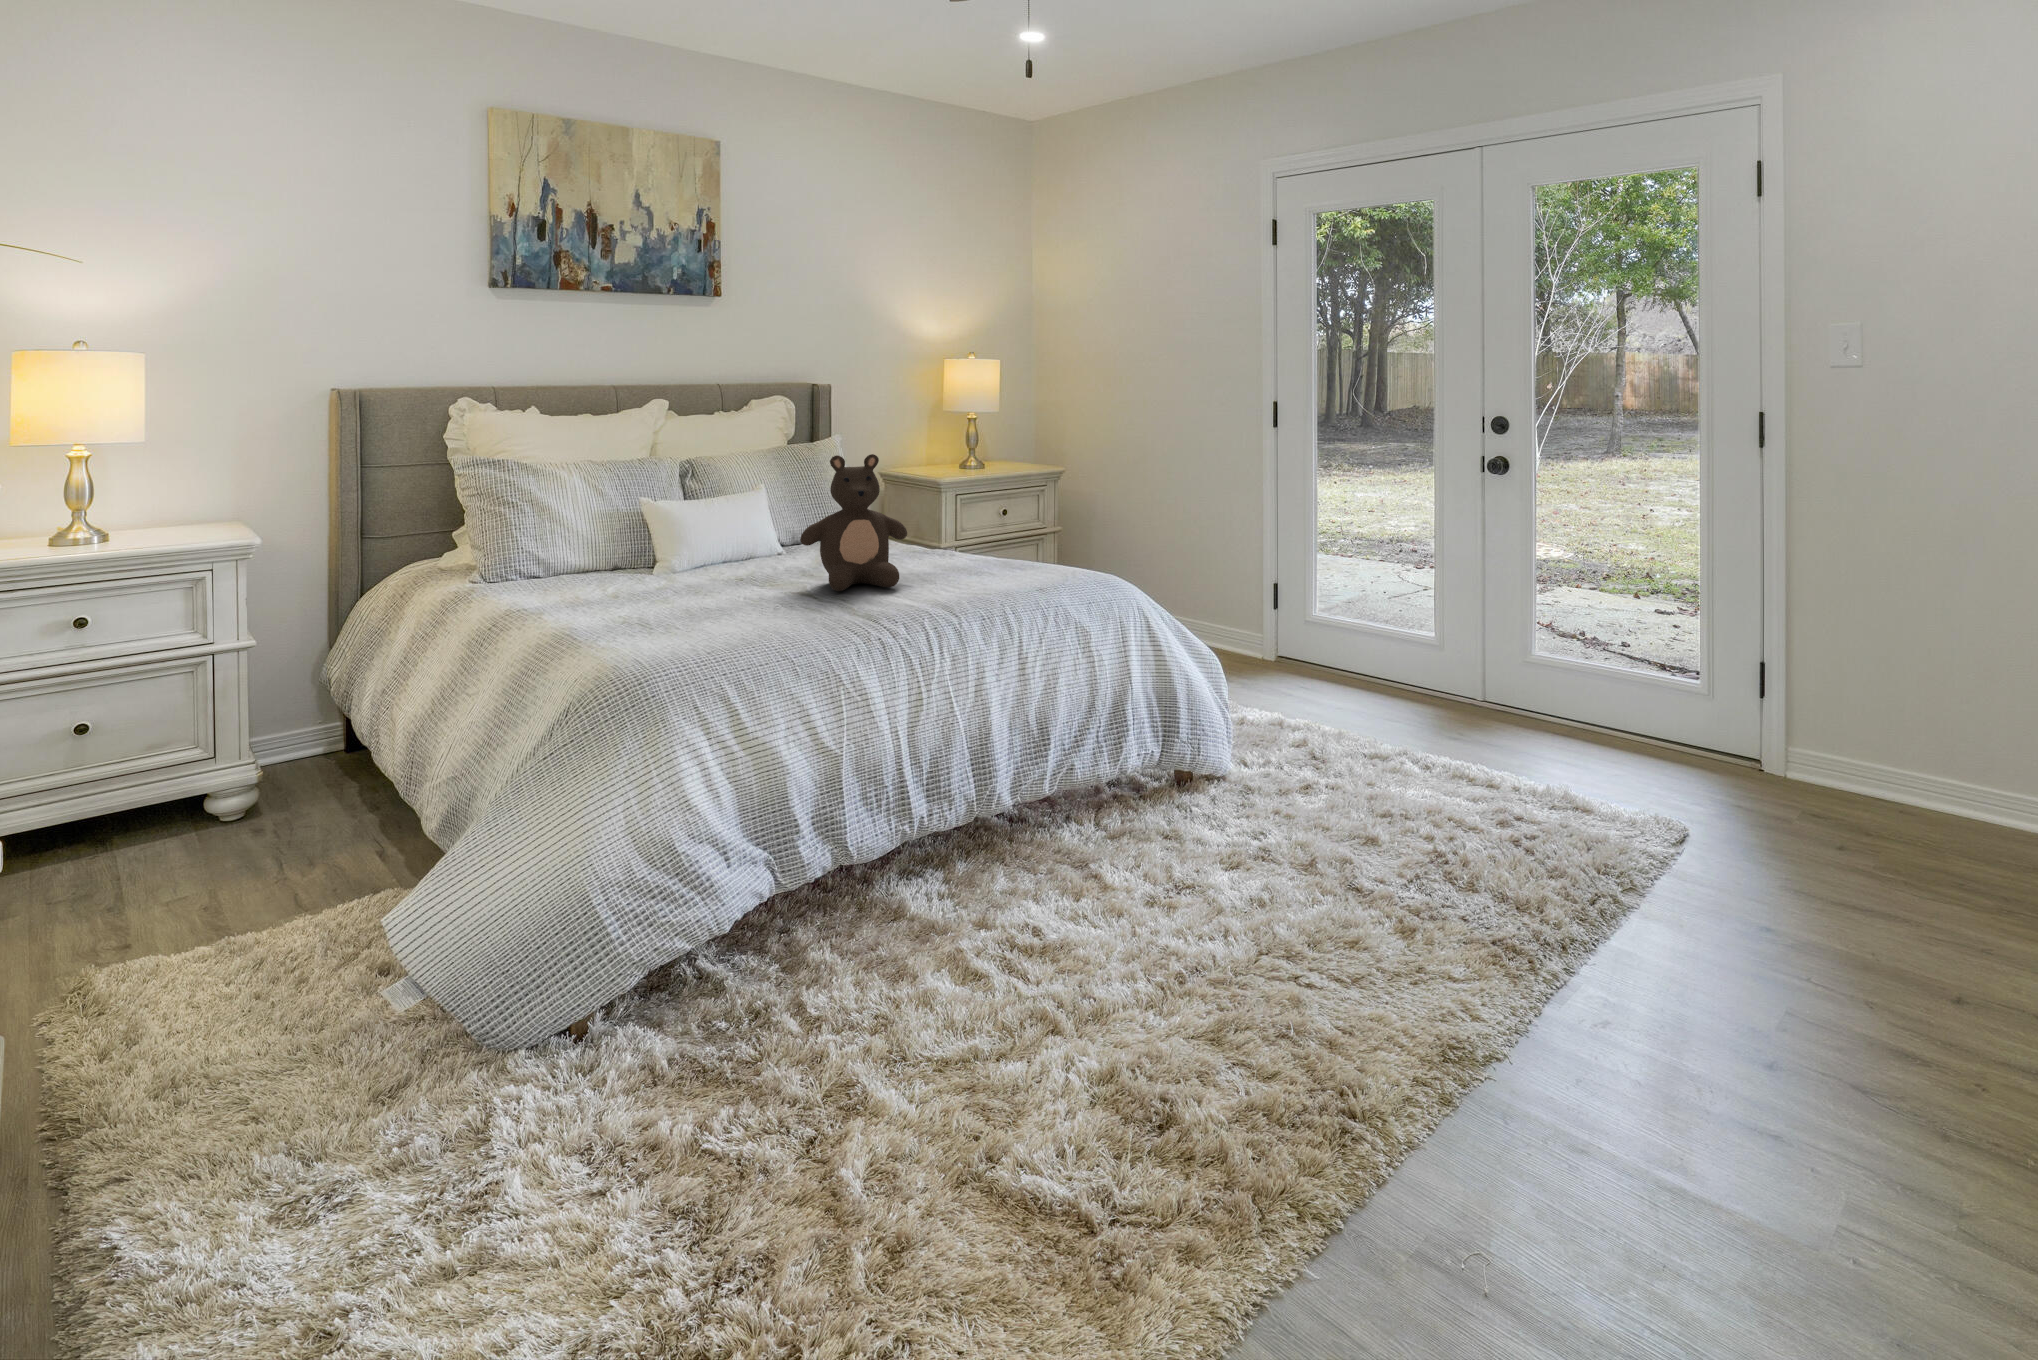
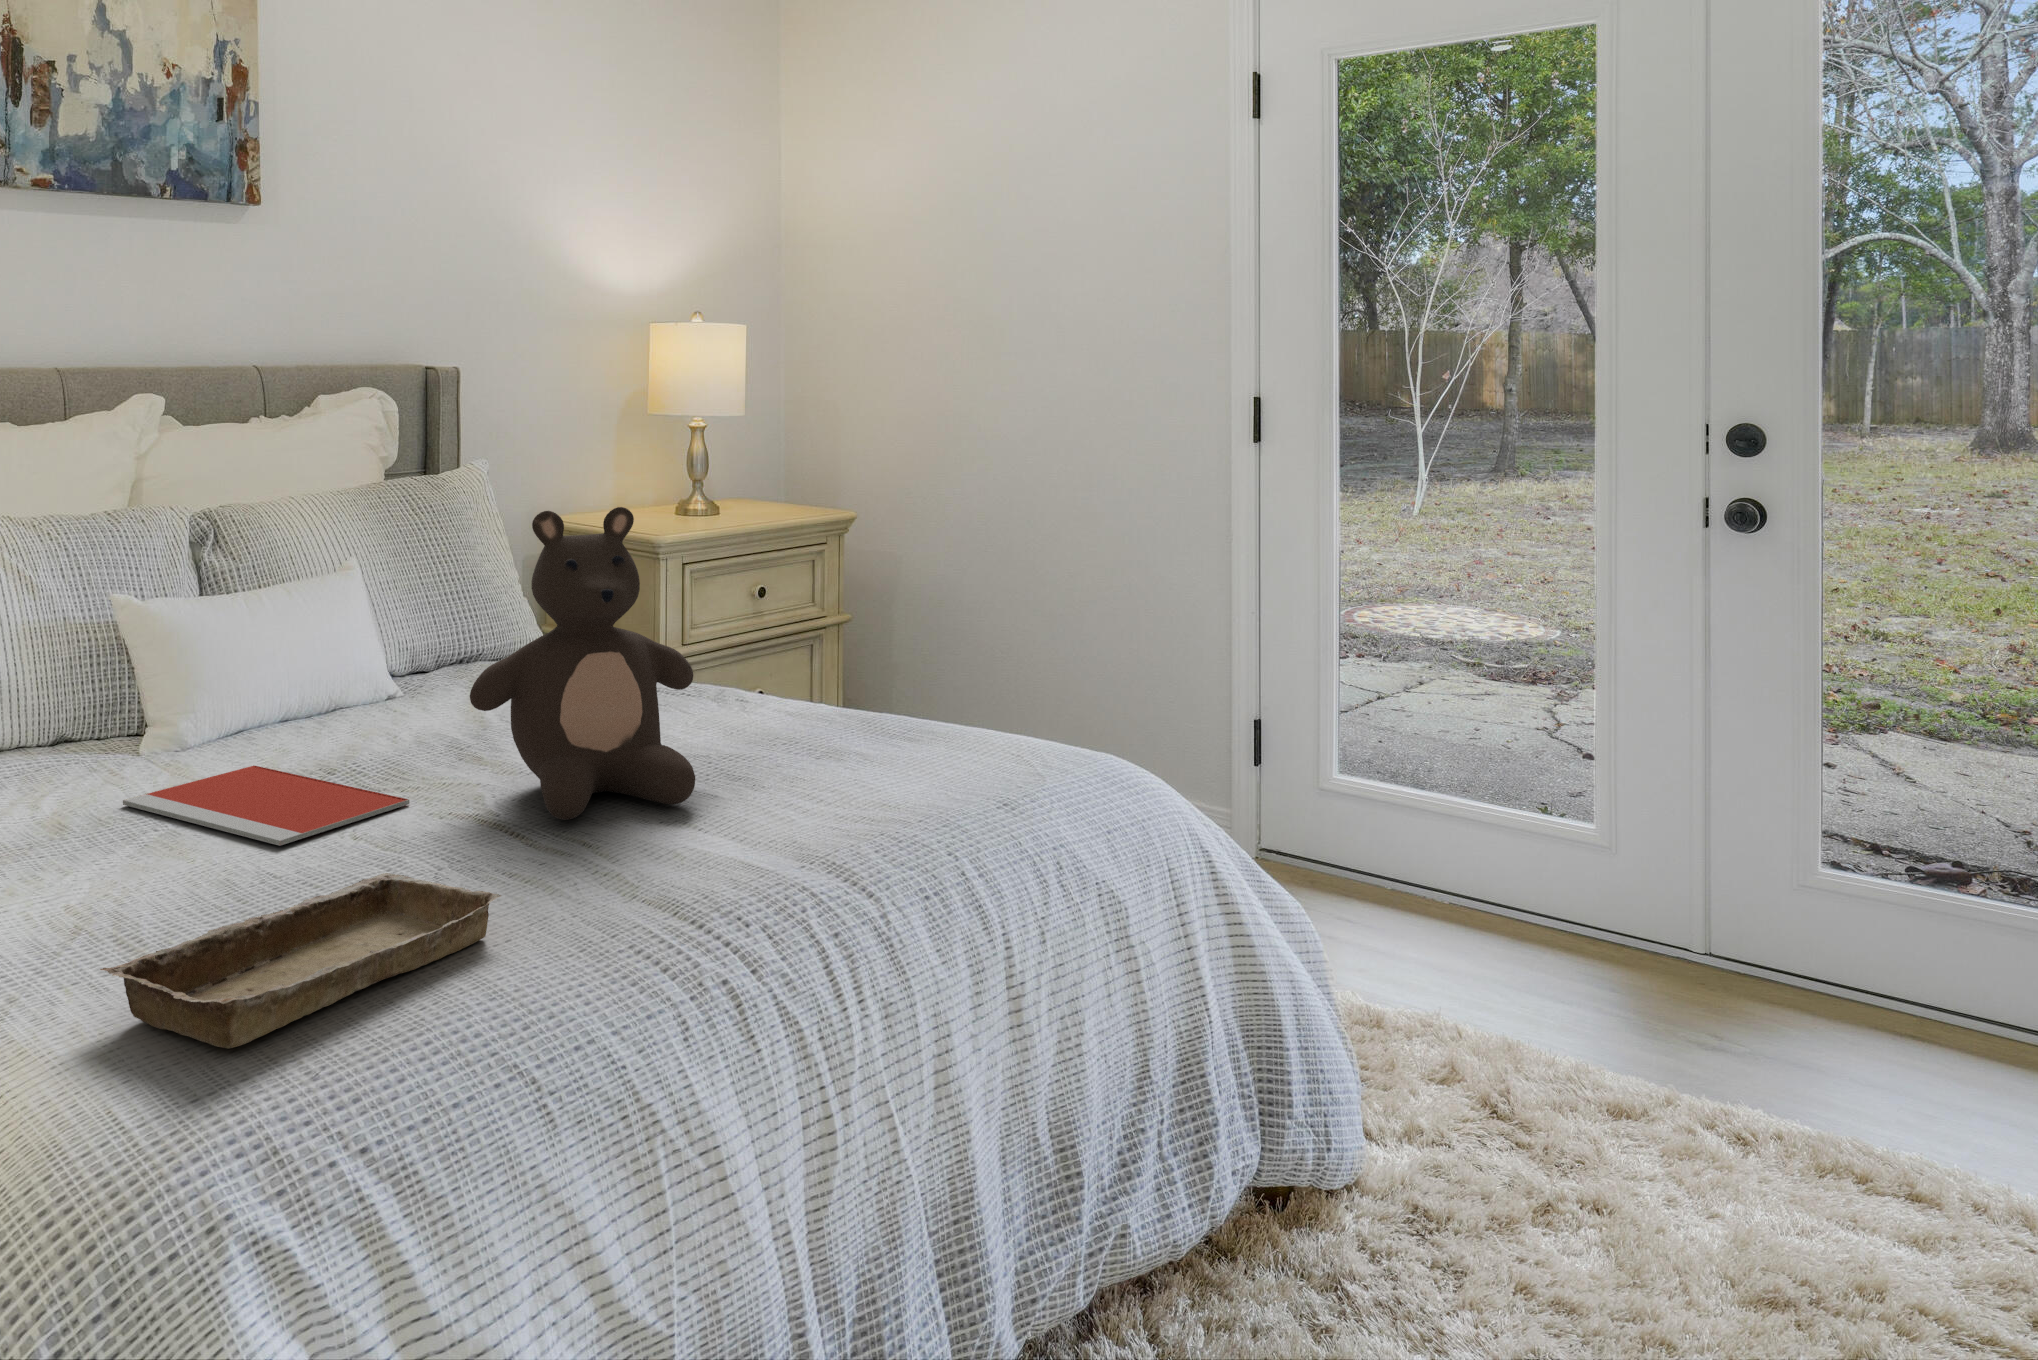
notebook: none [646,574,773,598] -> present [123,766,410,846]
tray: none [637,601,796,645] -> present [100,873,501,1049]

